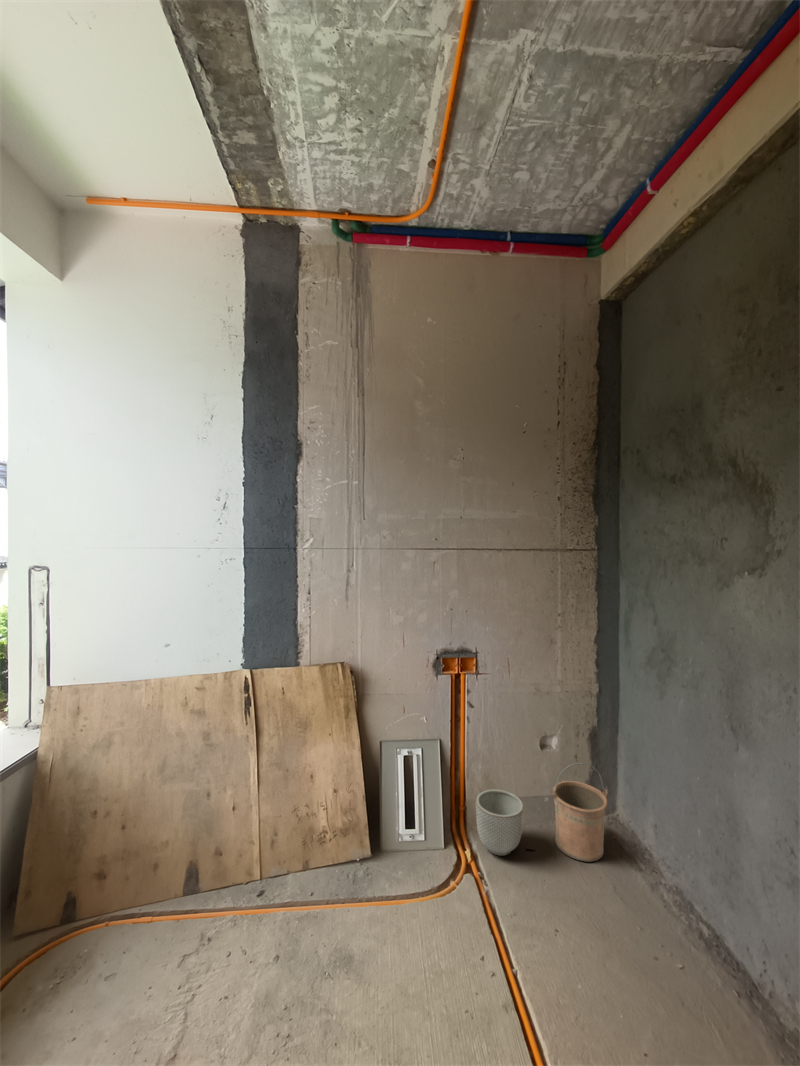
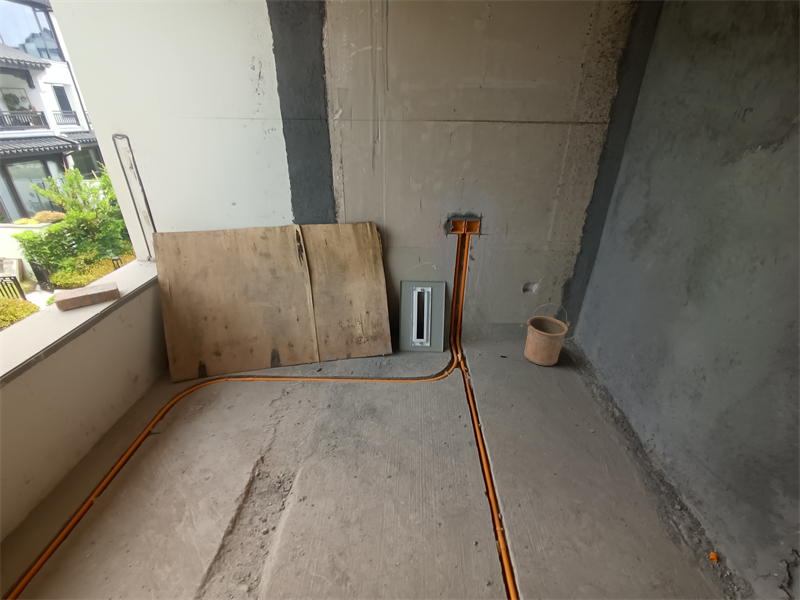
planter: present [476,789,524,856] -> none [469,319,504,359]

